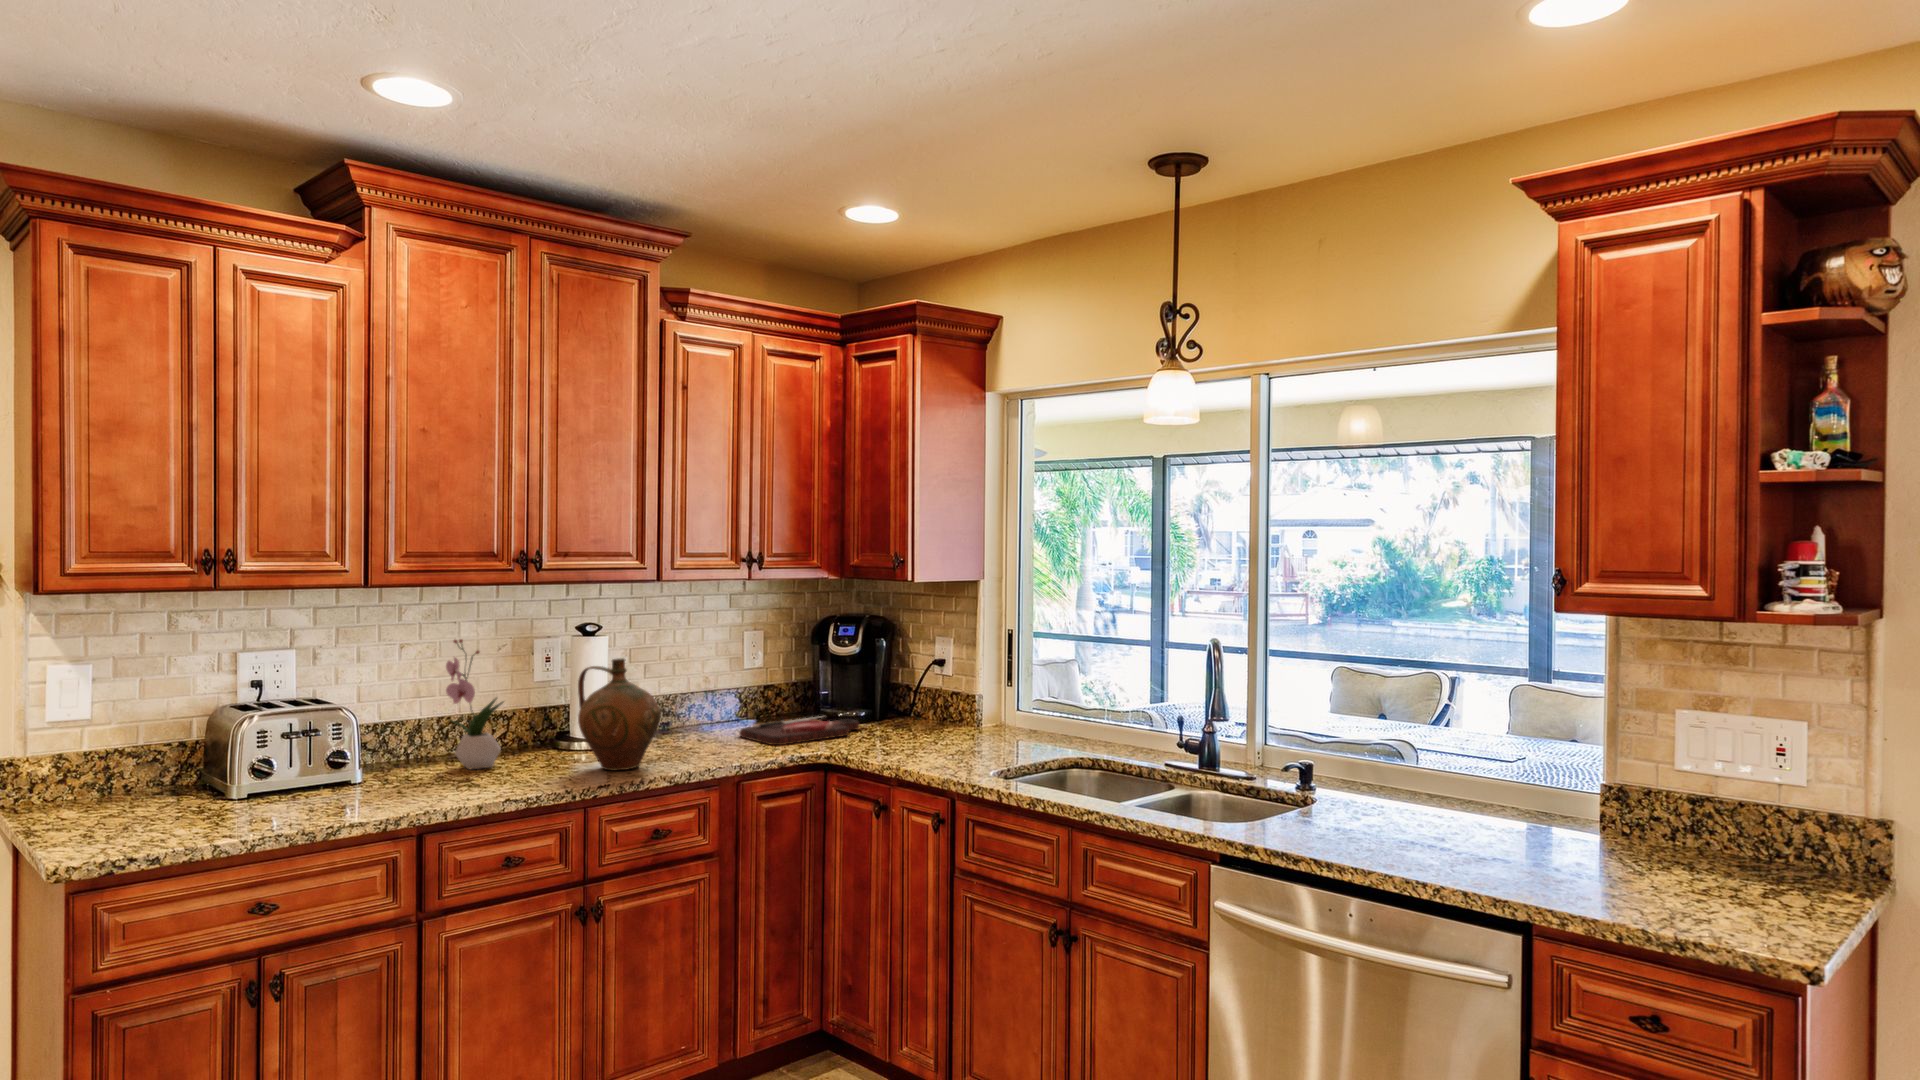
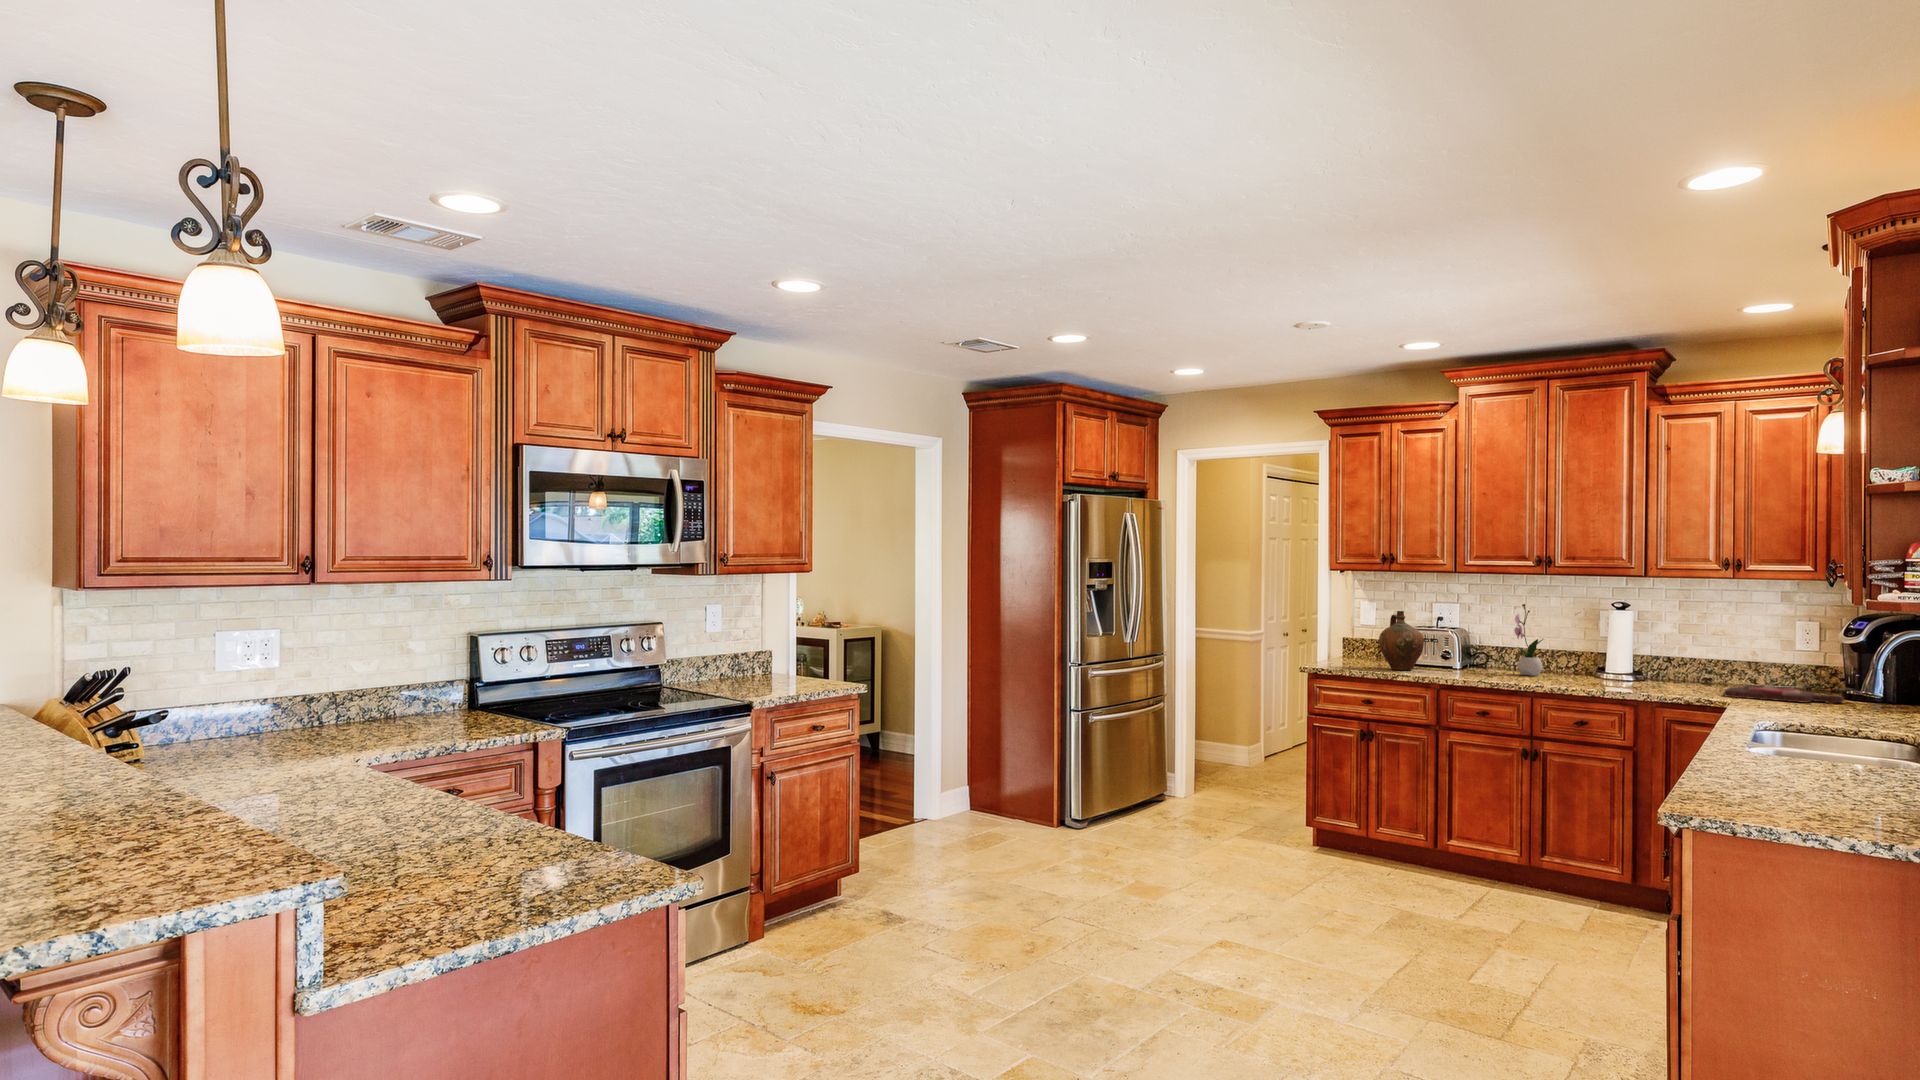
ceramic jug: present [578,658,661,770] -> present [1379,611,1424,670]

